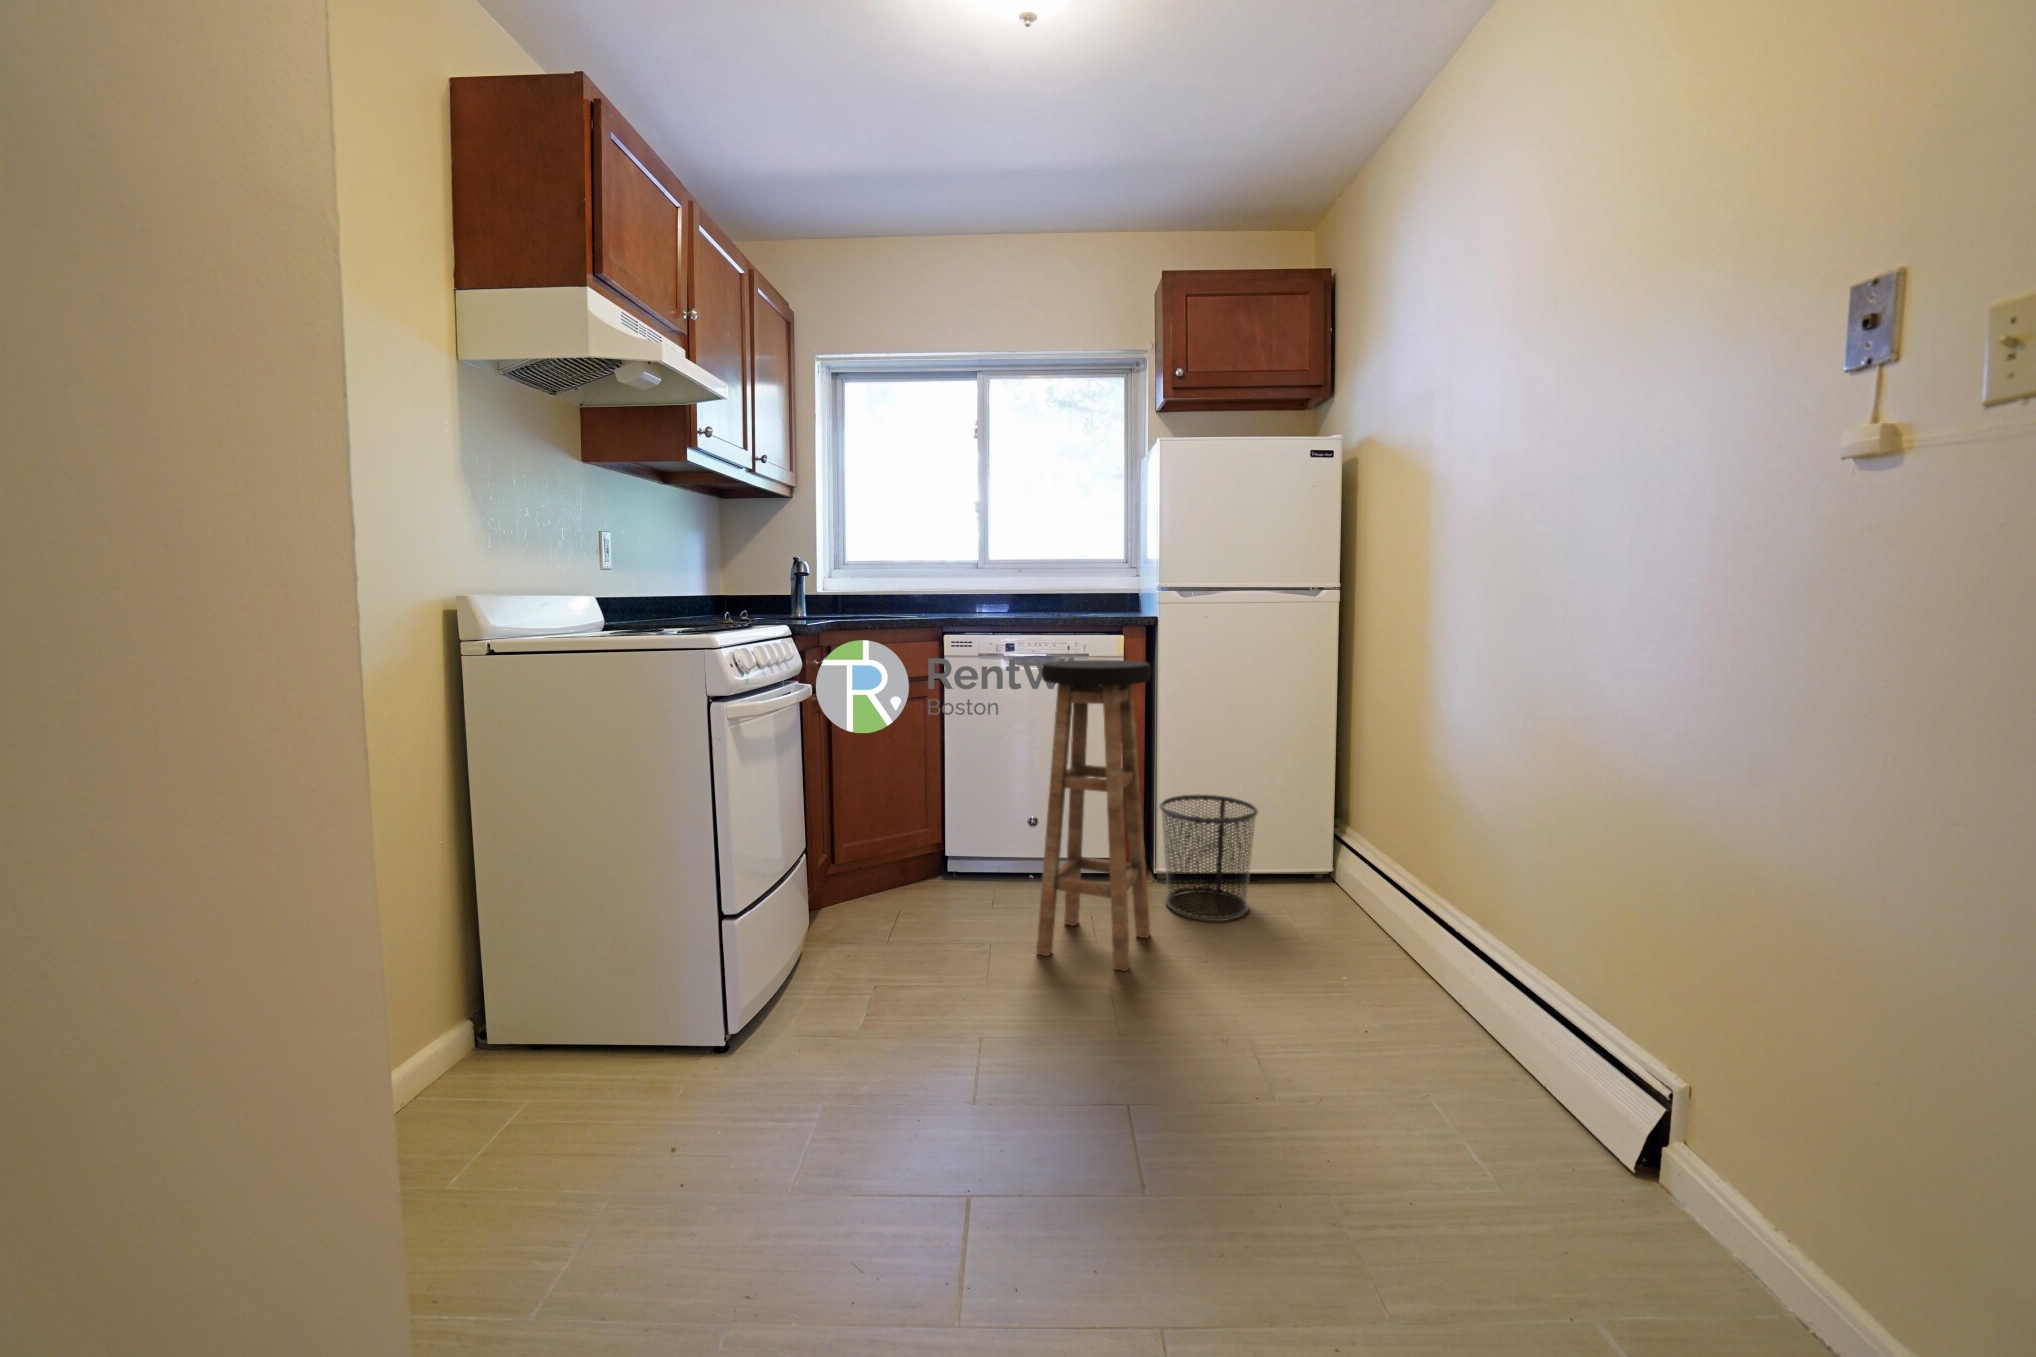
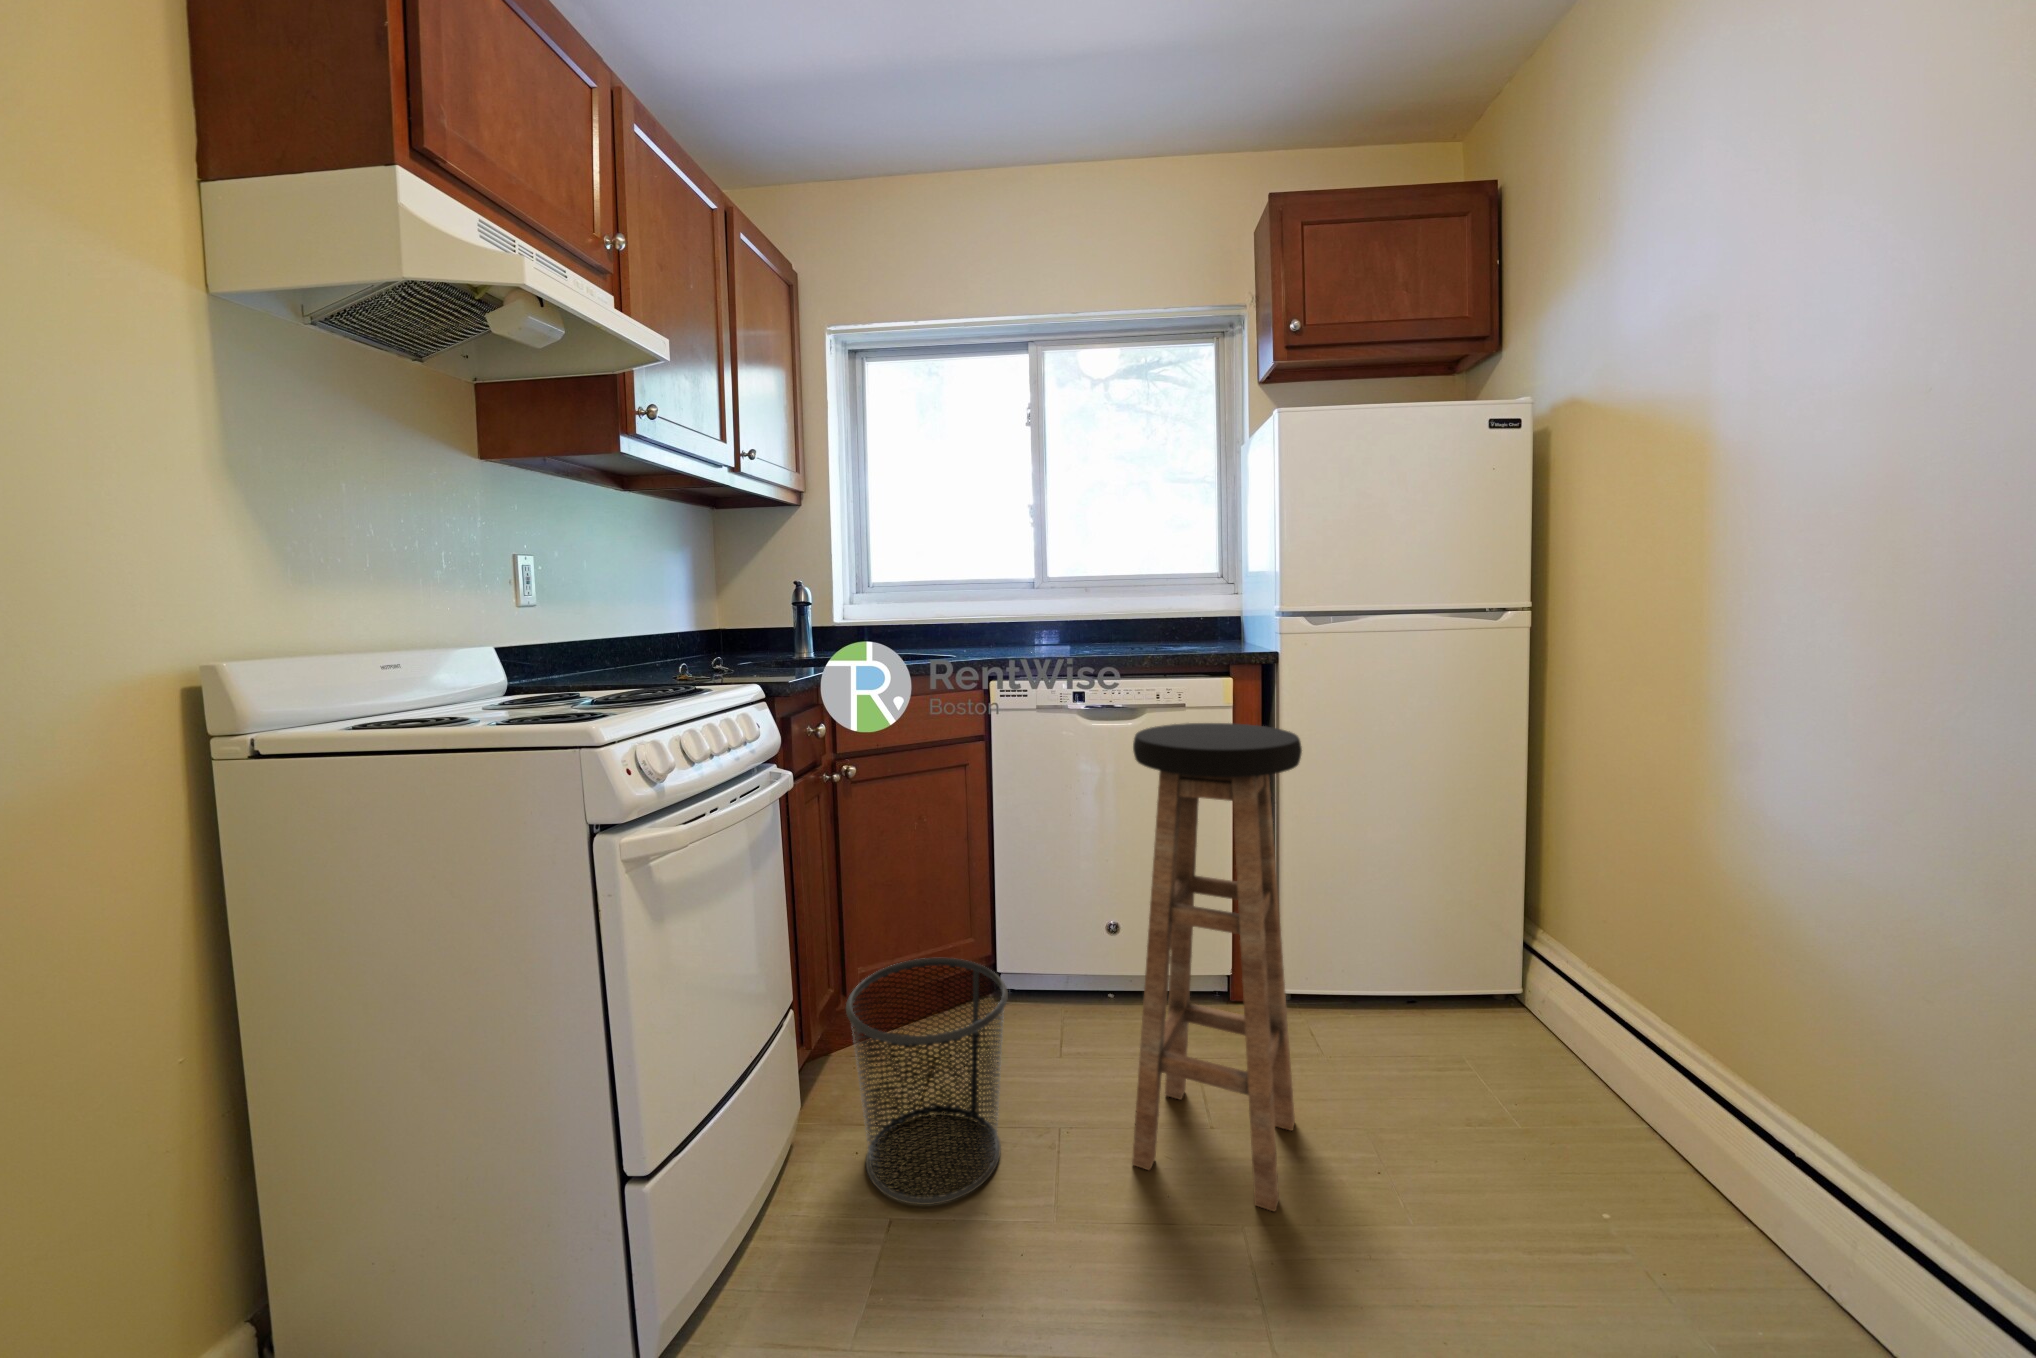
waste bin: present [1160,795,1258,921] -> present [846,958,1008,1205]

